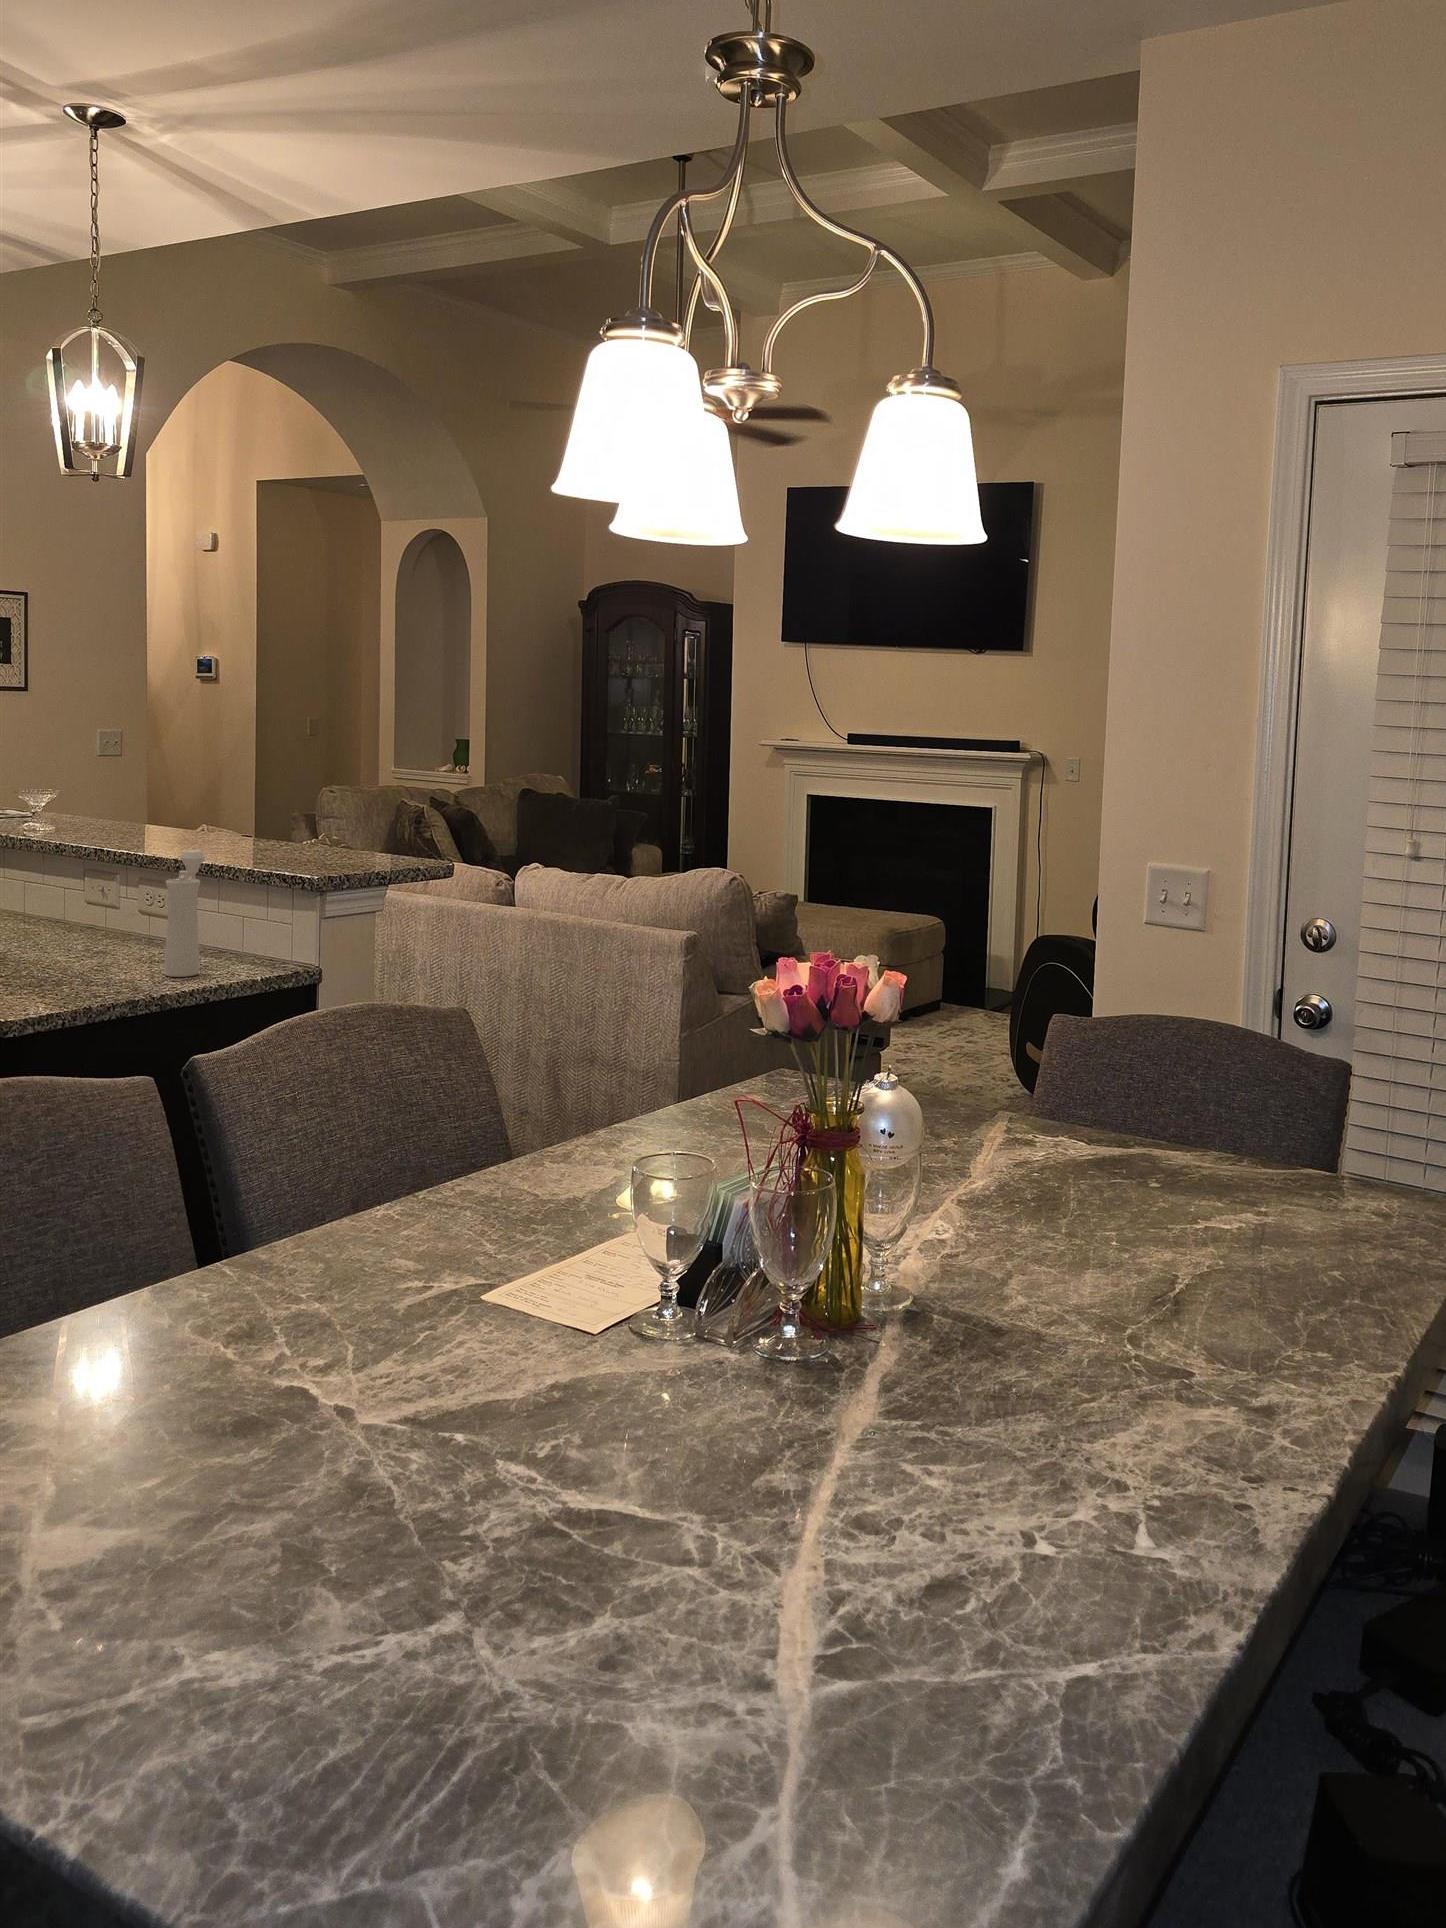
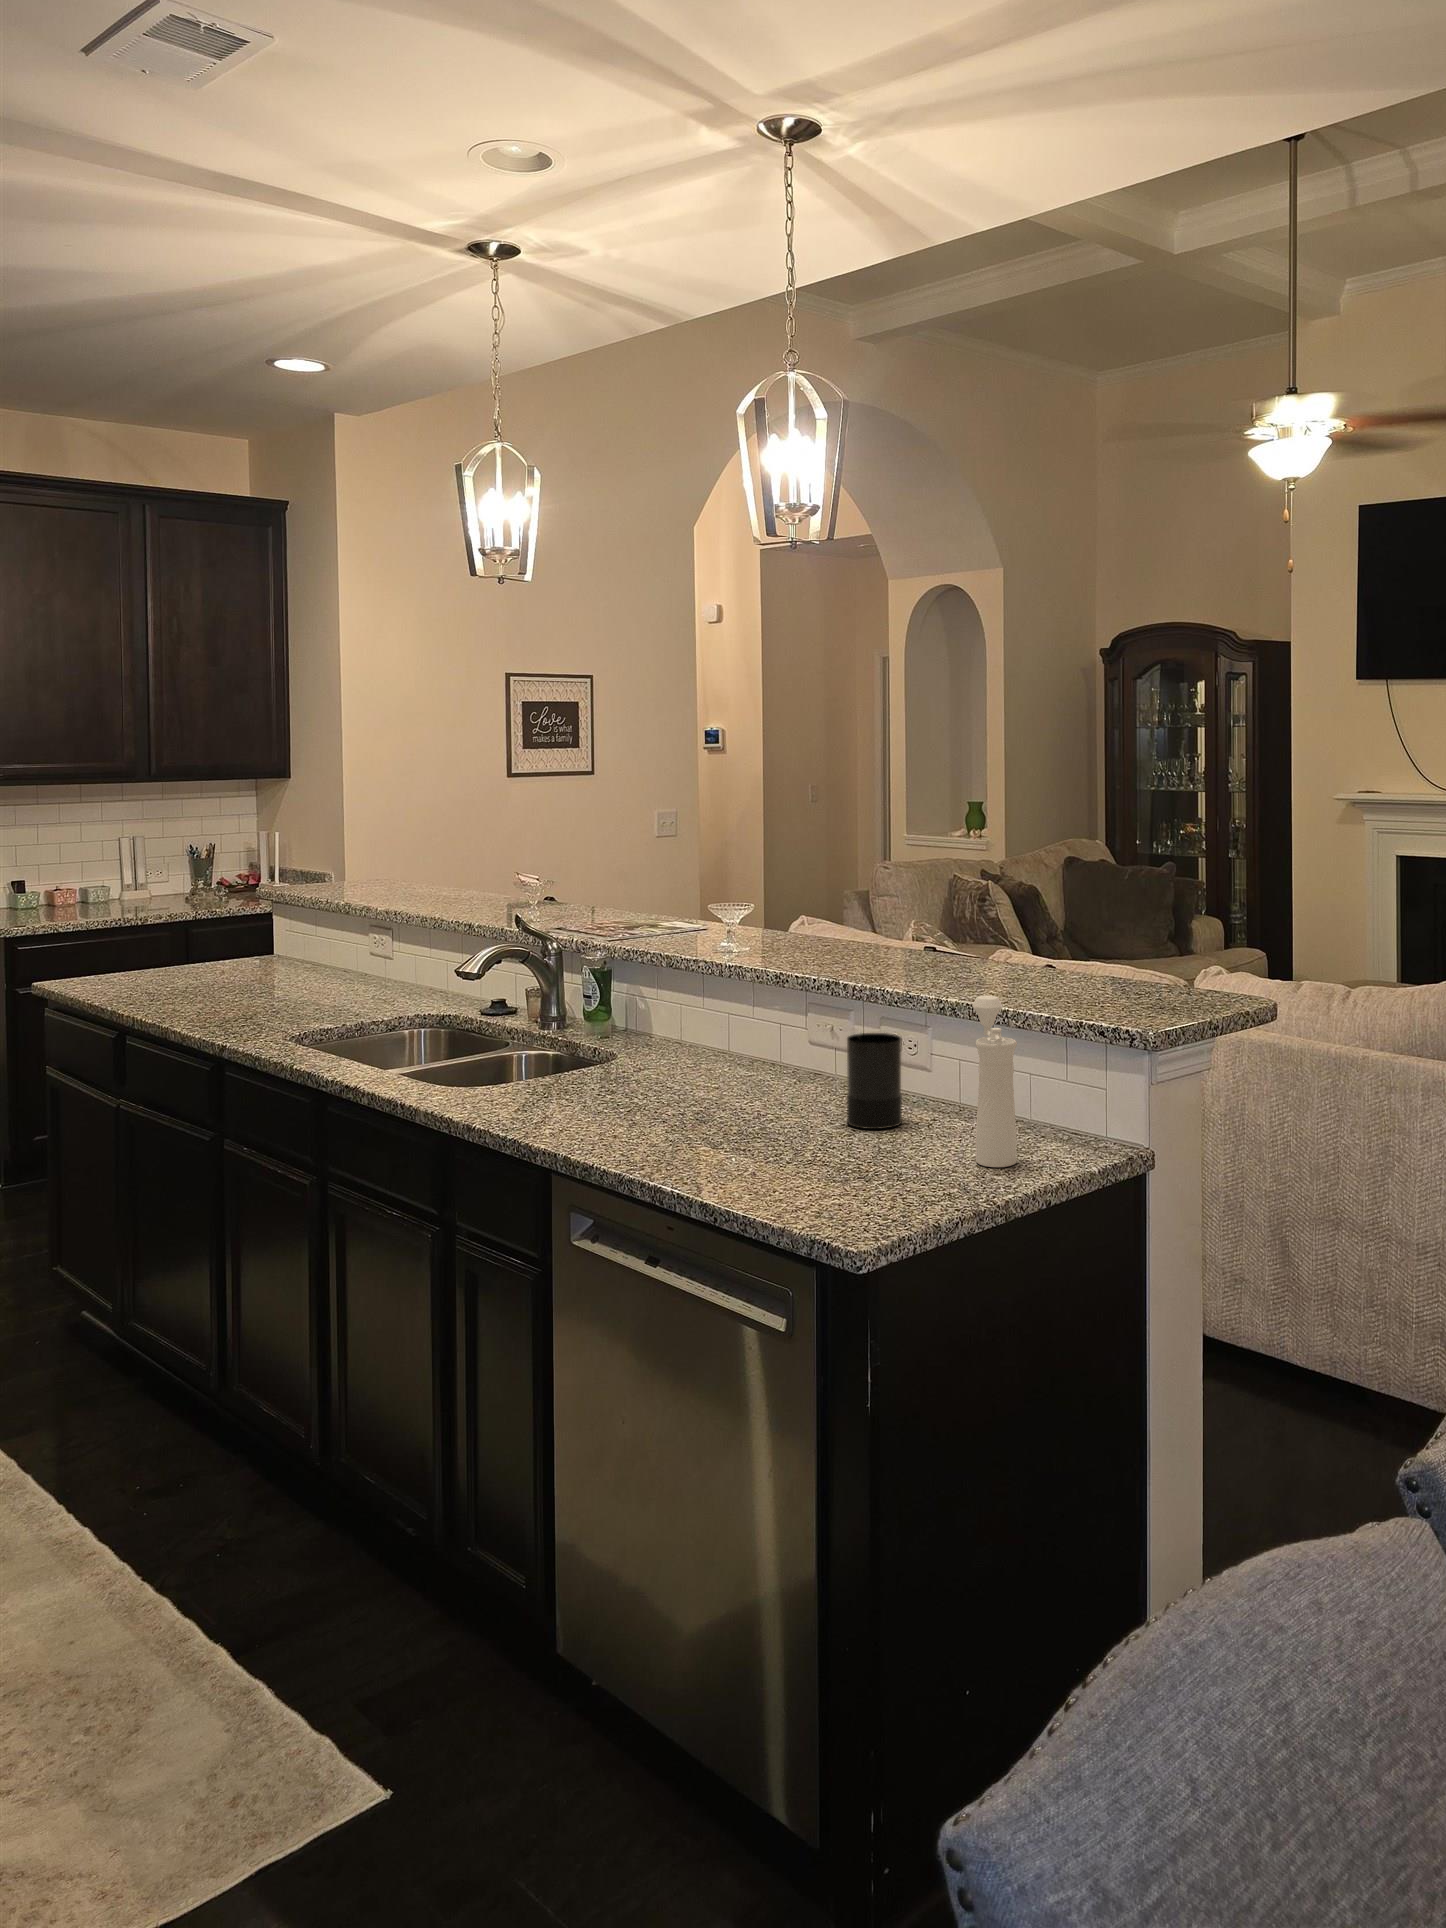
candle: none [79,879,135,958] -> present [841,1030,902,1129]

